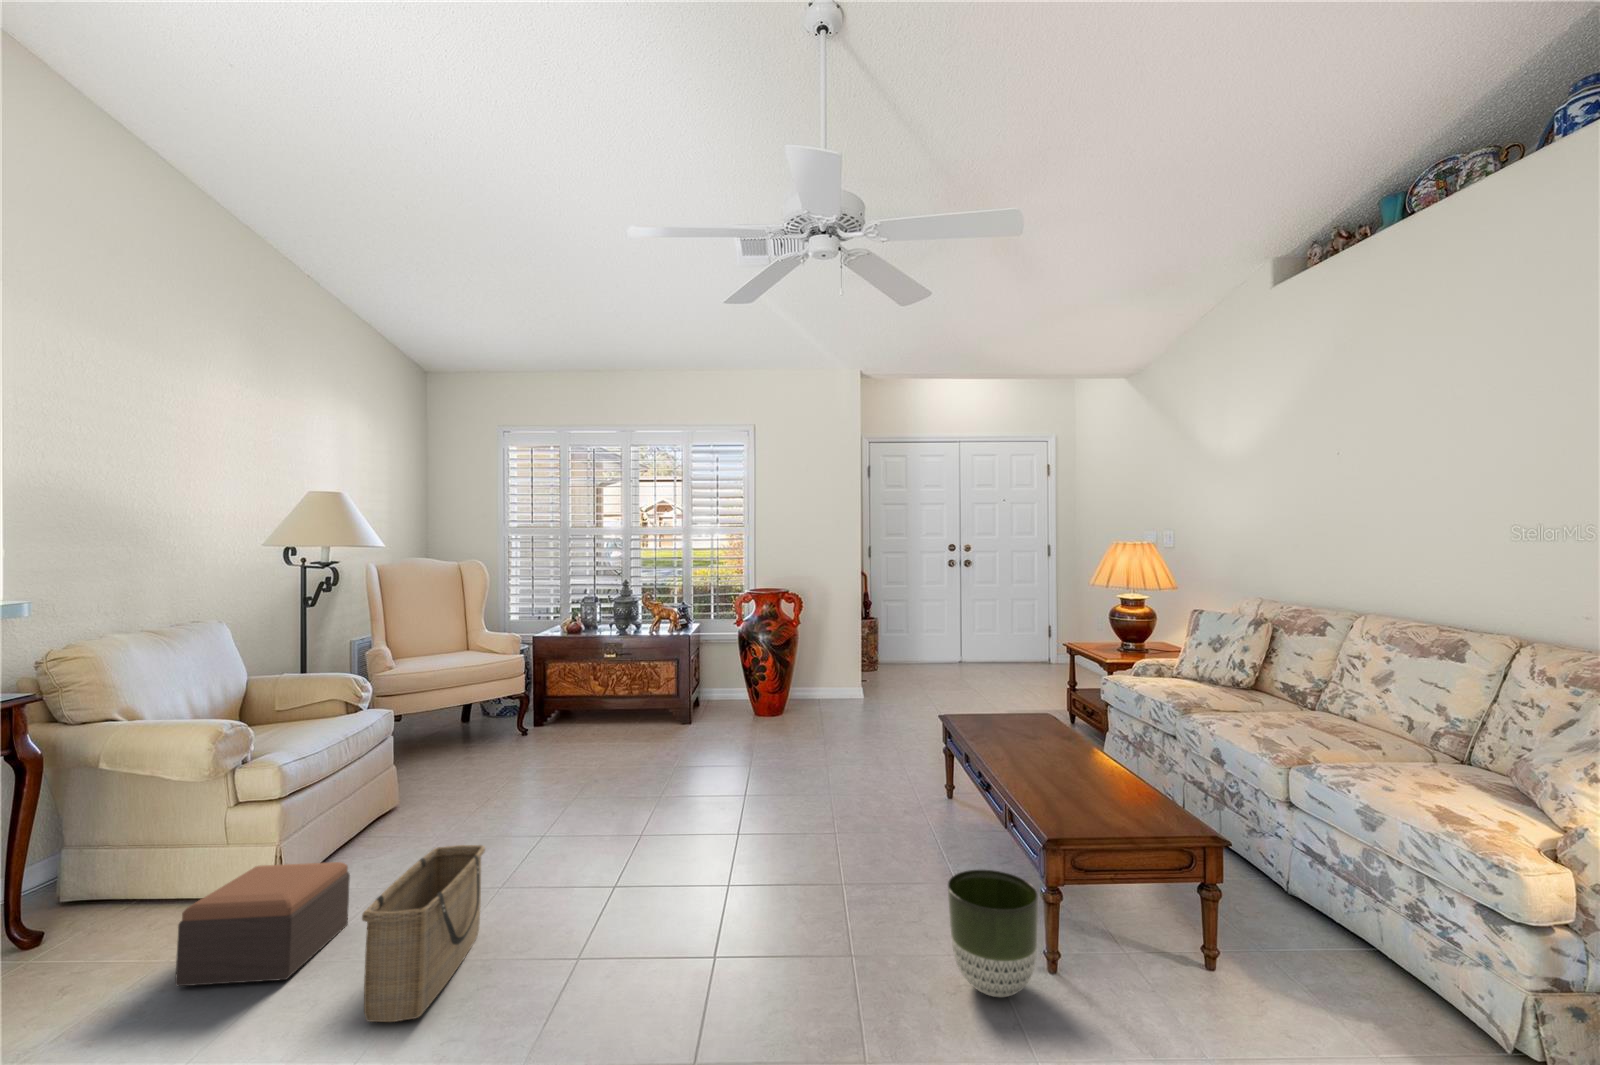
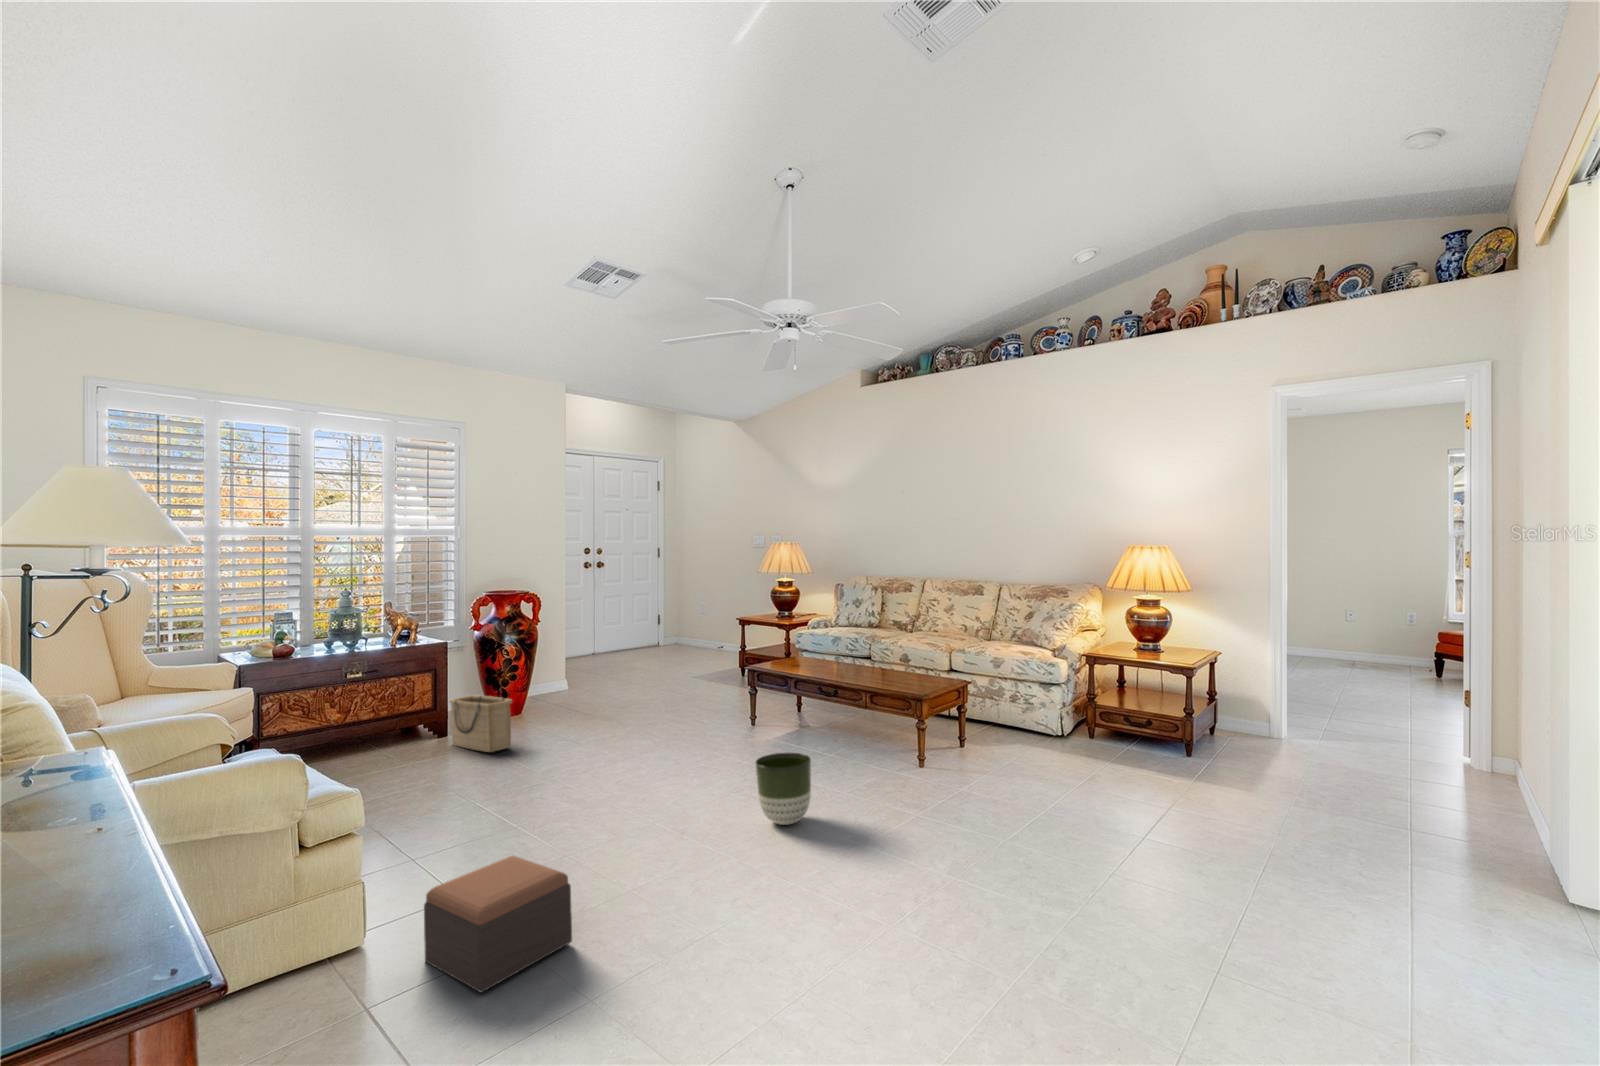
basket: present [362,845,485,1022] -> present [449,695,512,752]
planter: present [948,870,1038,997] -> present [755,753,811,825]

